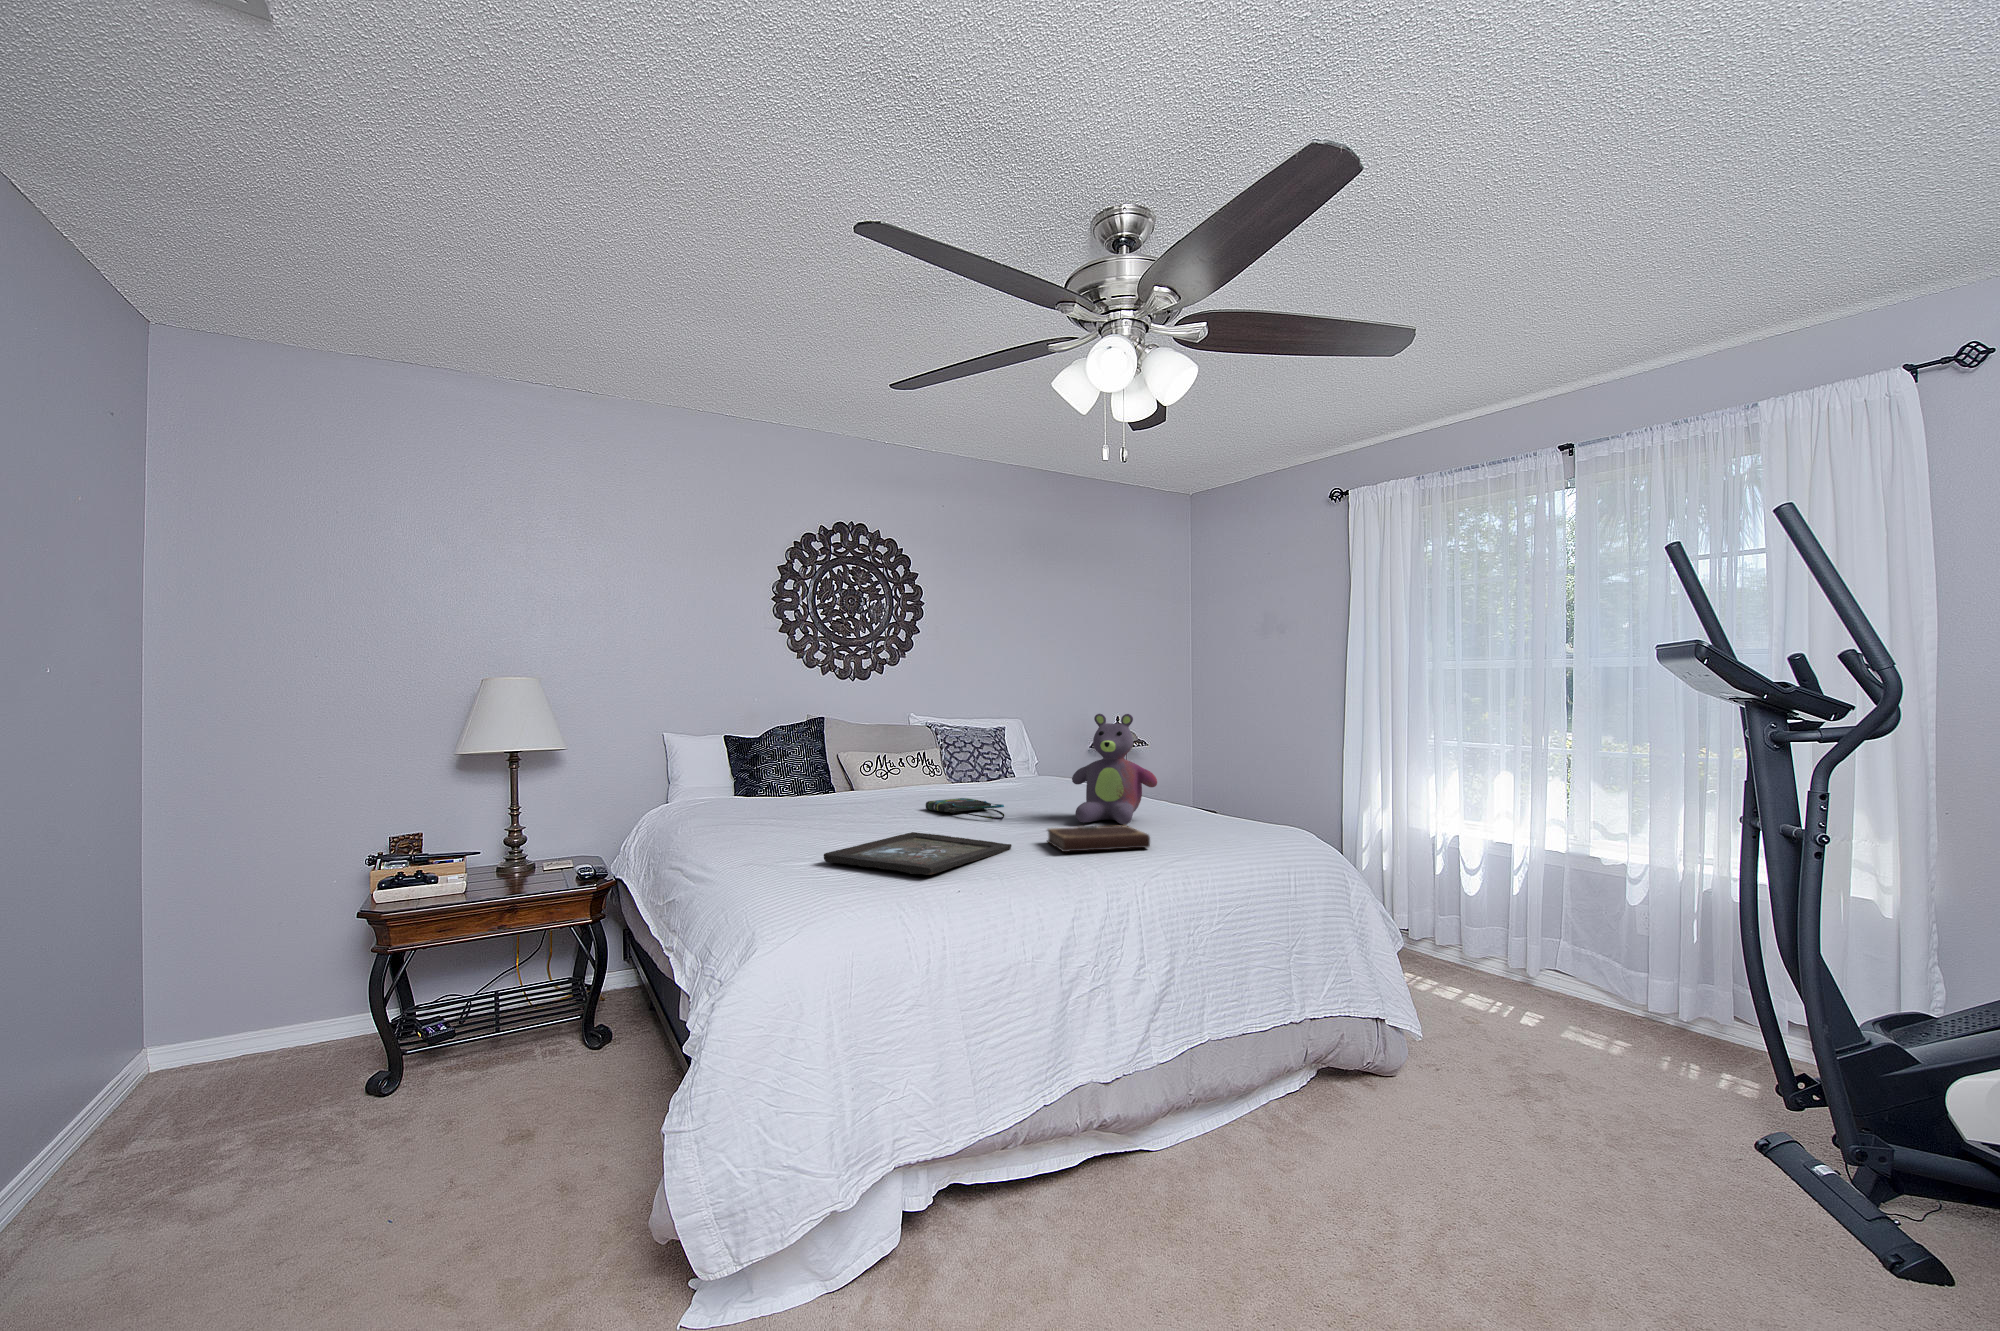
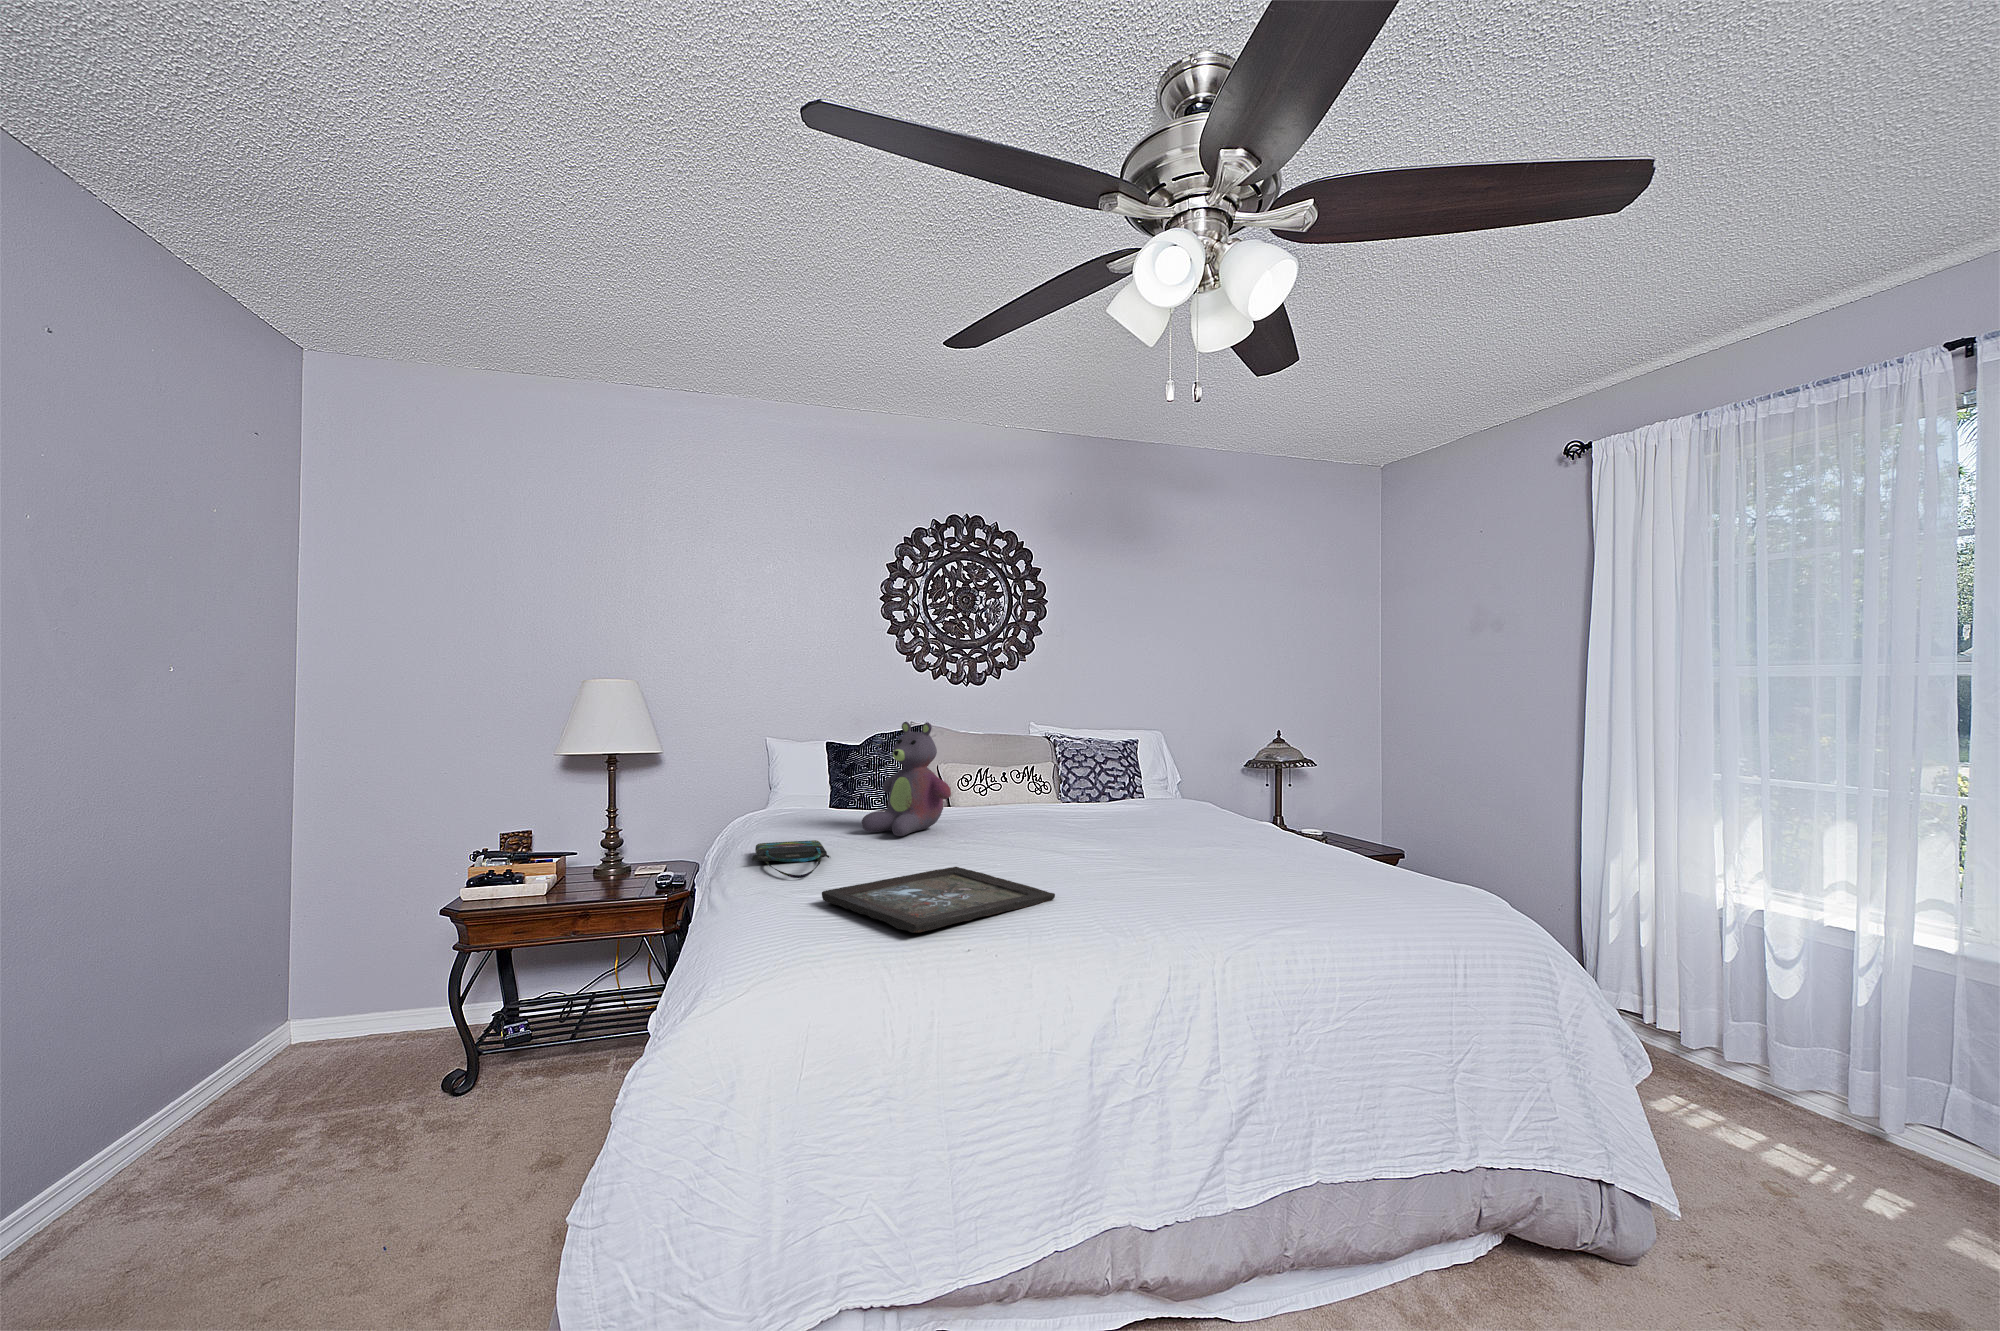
stuffed bear: present [1072,714,1157,825] -> present [862,722,951,836]
tote bag: present [926,798,1004,820] -> present [752,840,829,878]
notebook: present [1047,825,1150,852] -> none [1106,875,1234,912]

